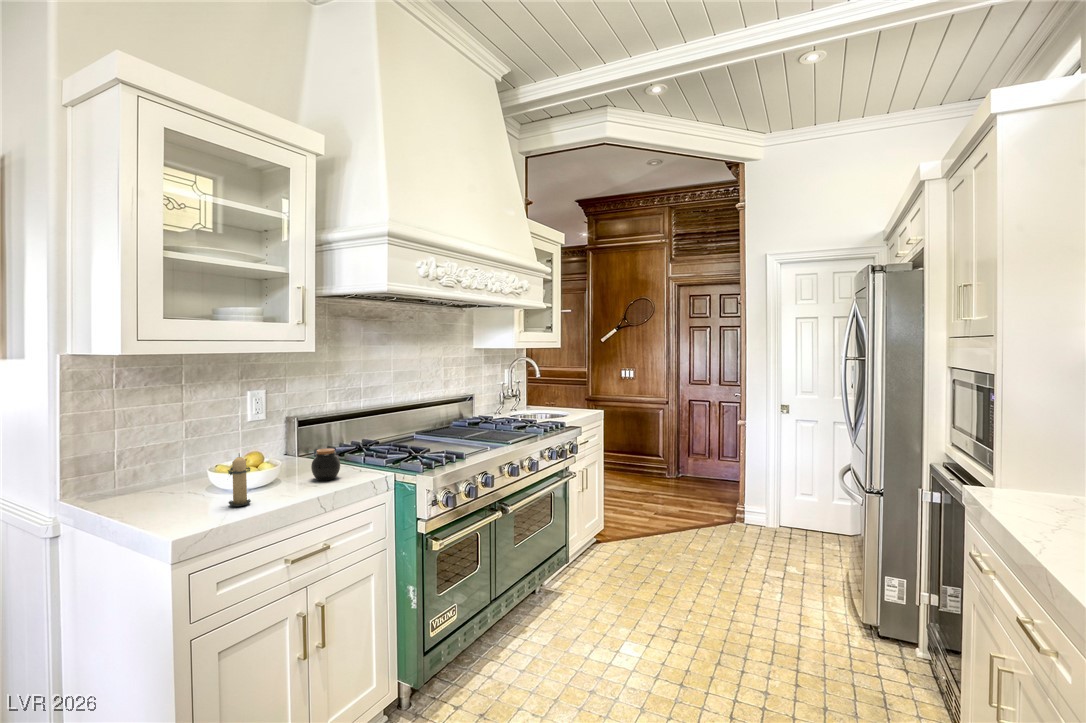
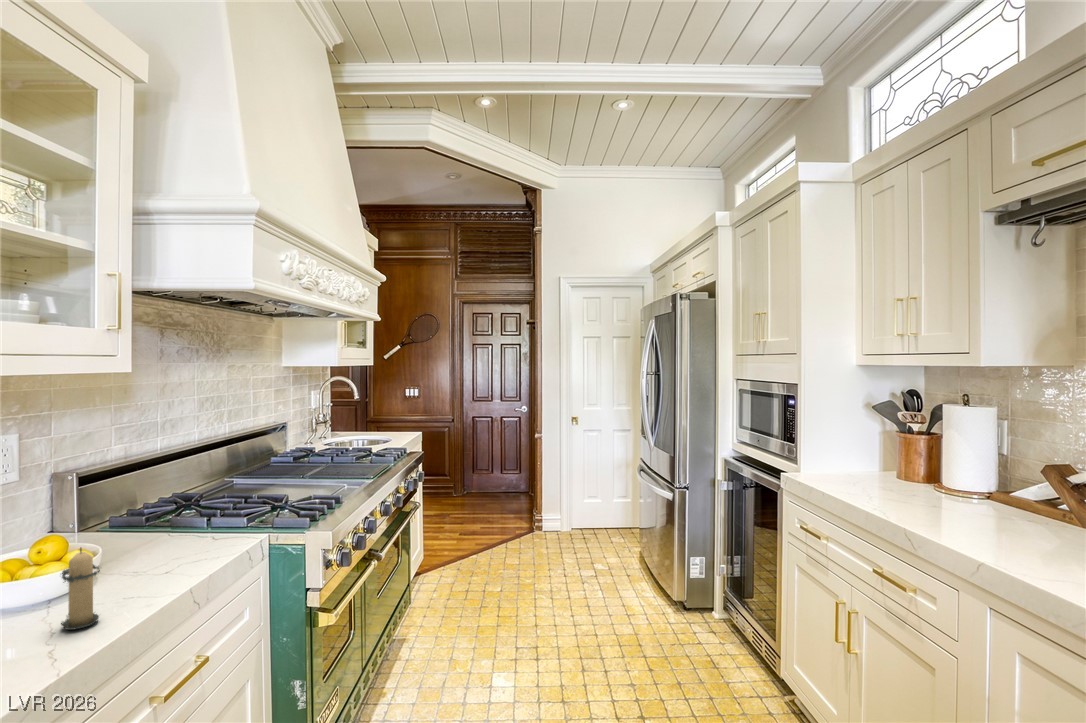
jar: present [311,448,340,481] -> none [156,517,201,564]

